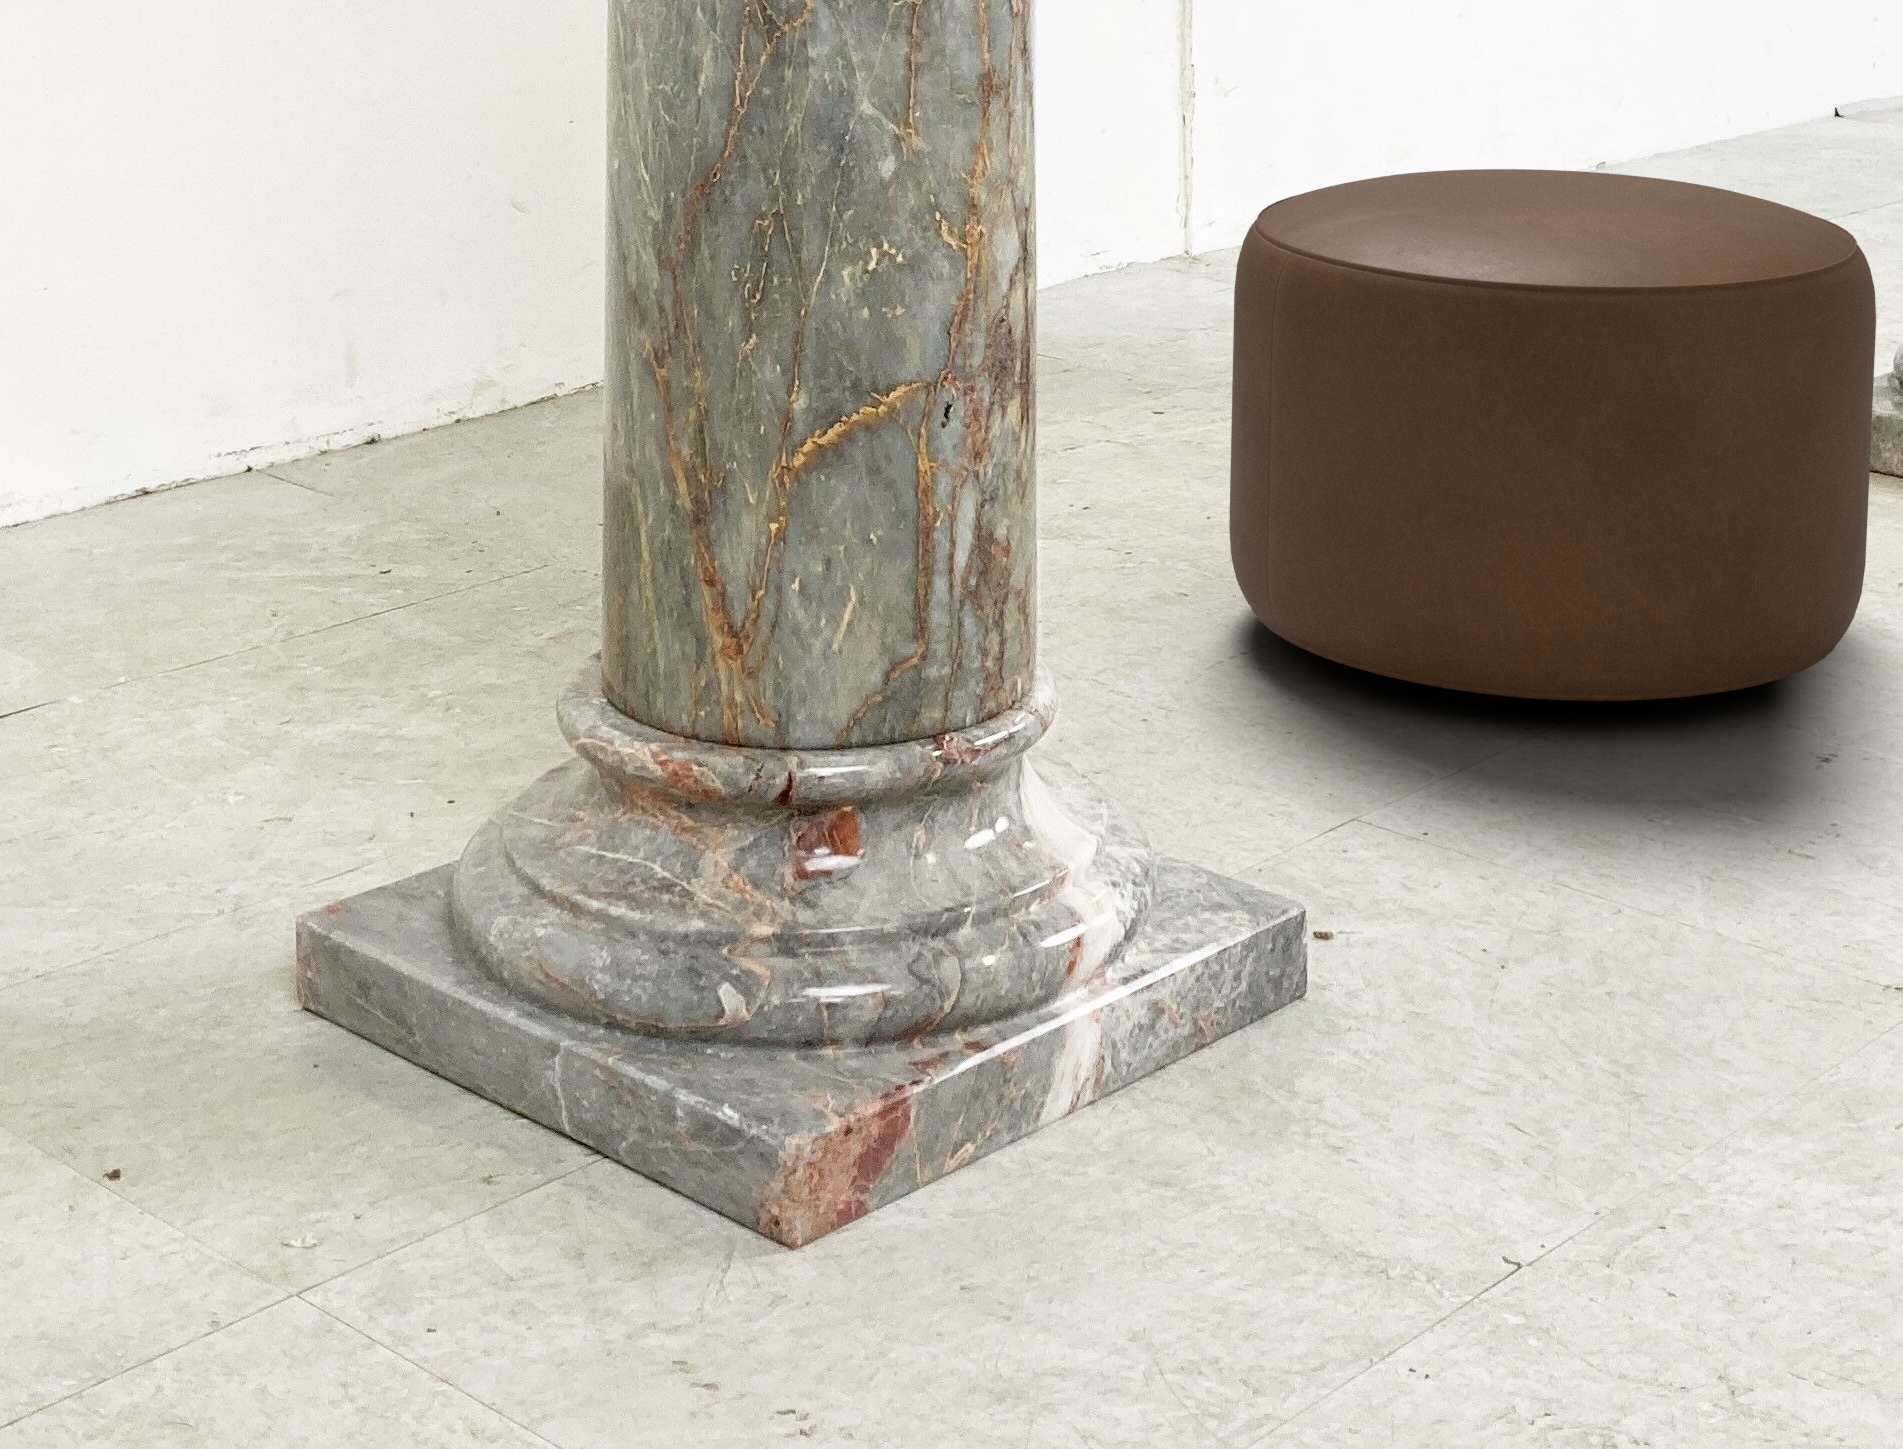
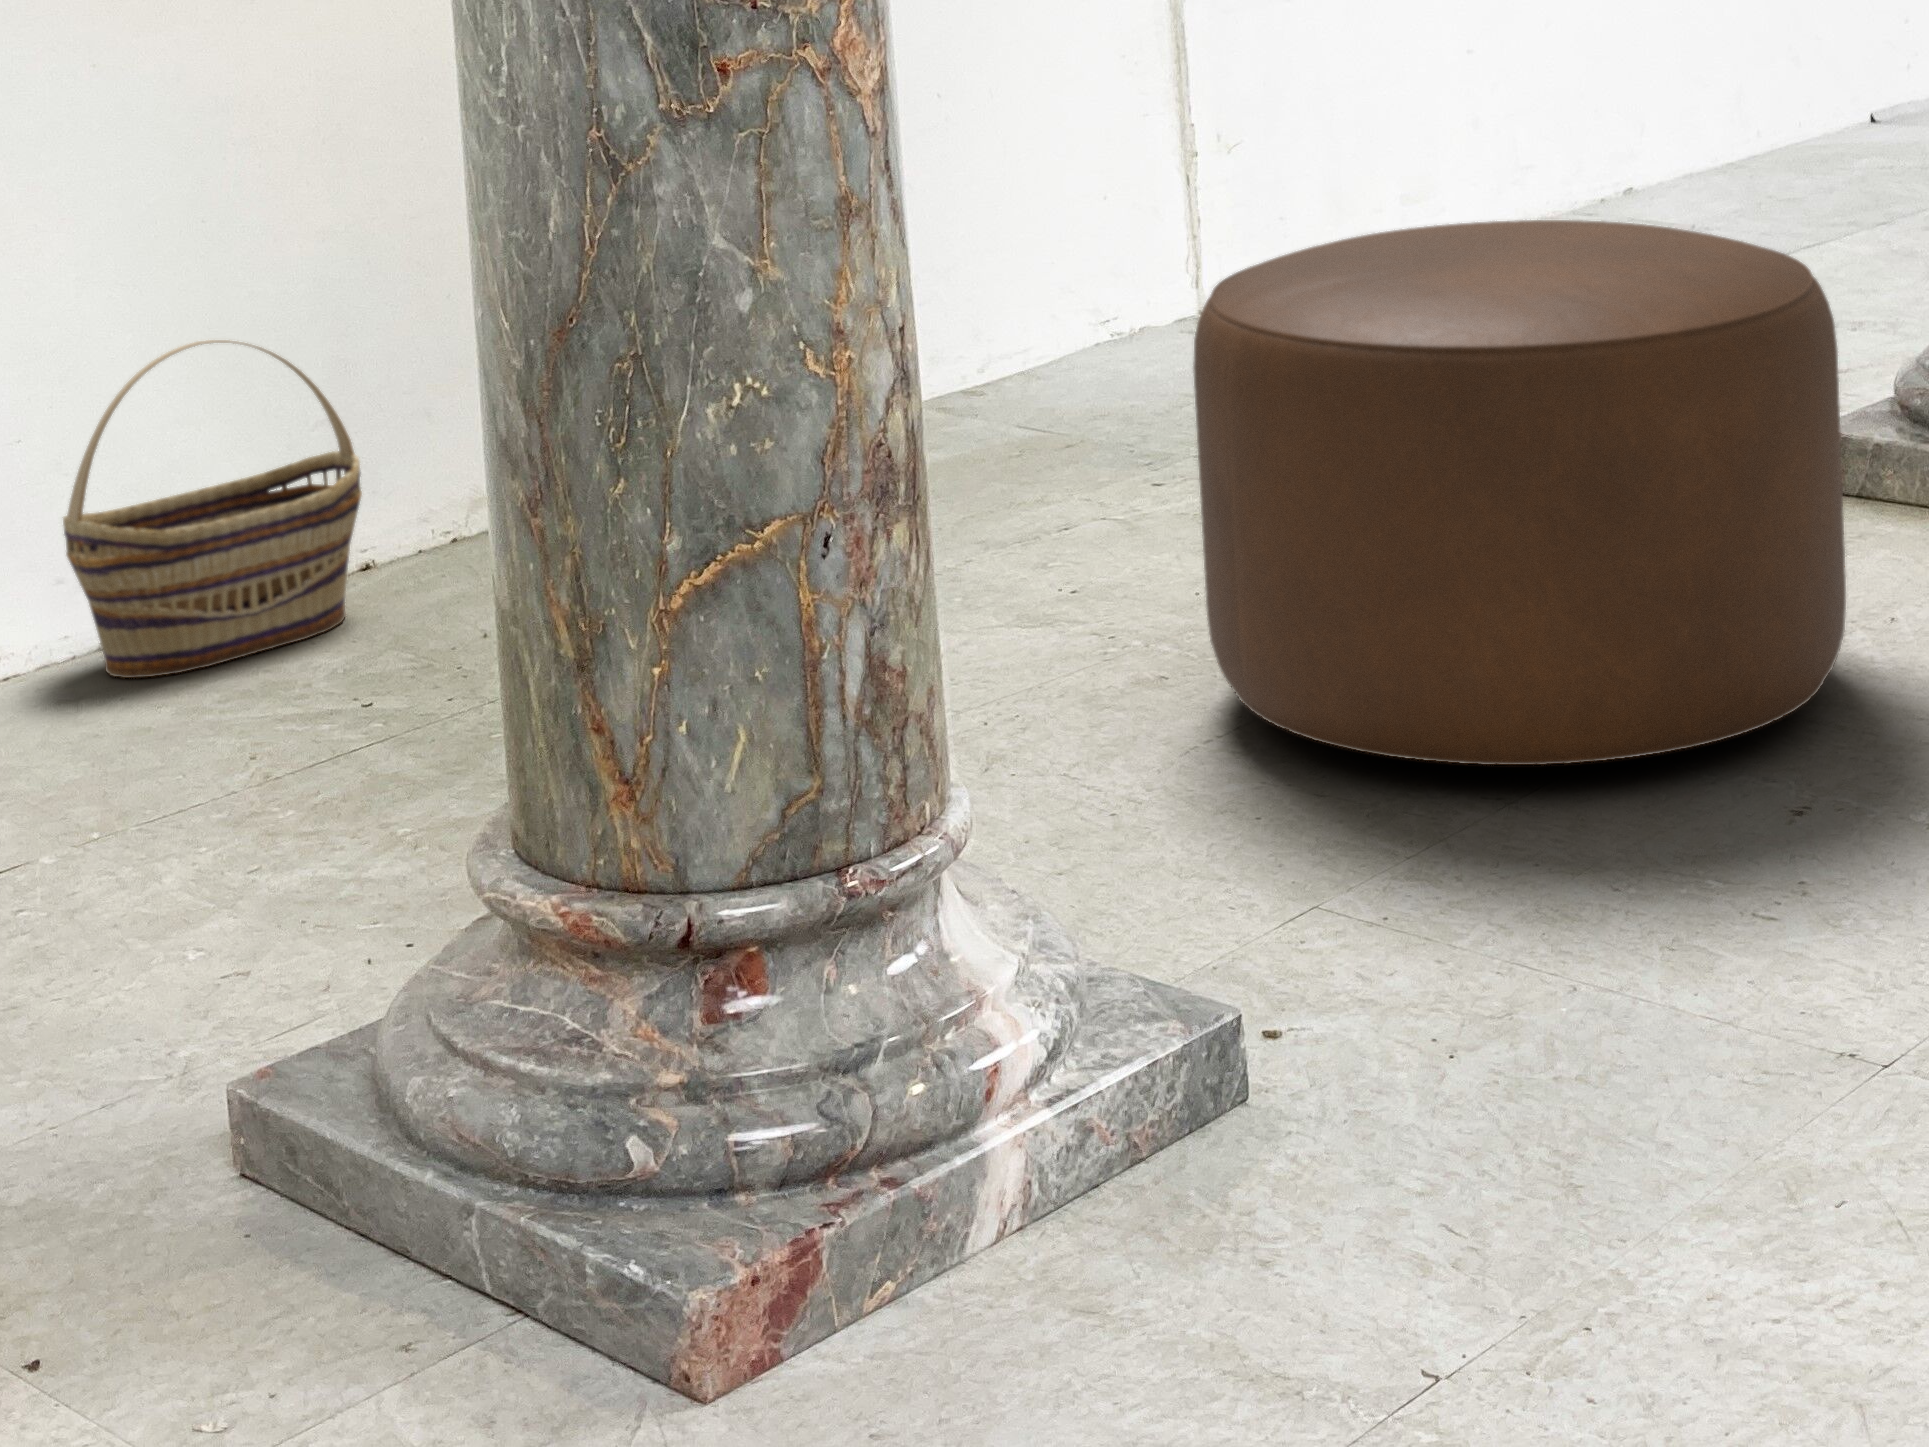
basket: none [84,203,373,531] -> present [63,340,362,678]

